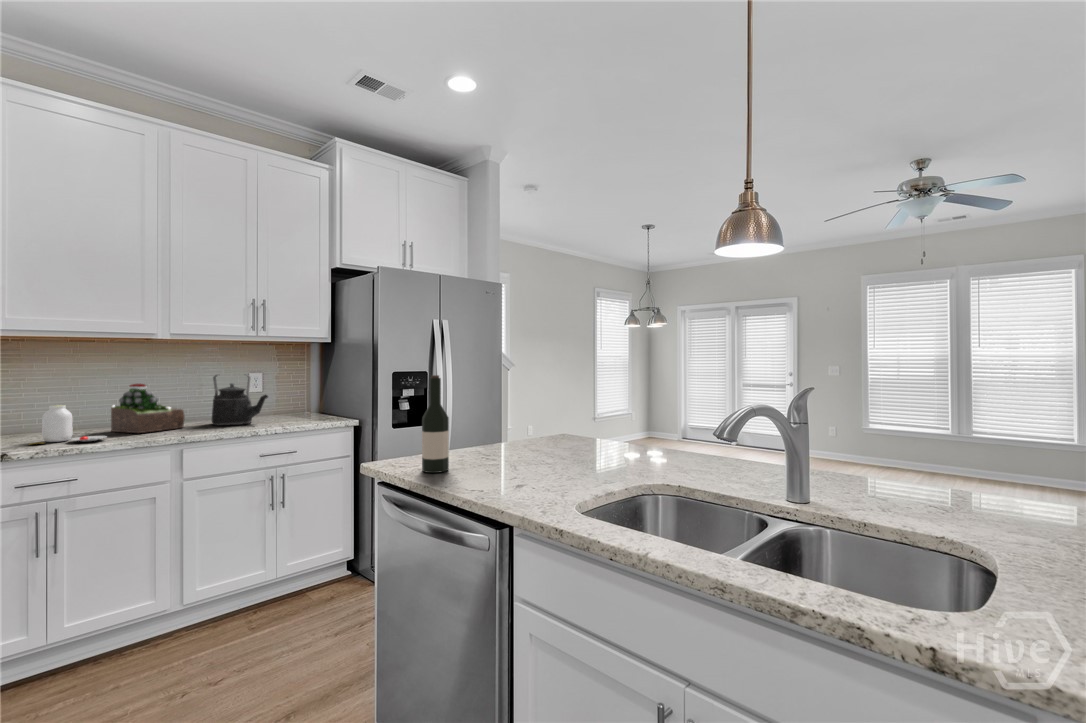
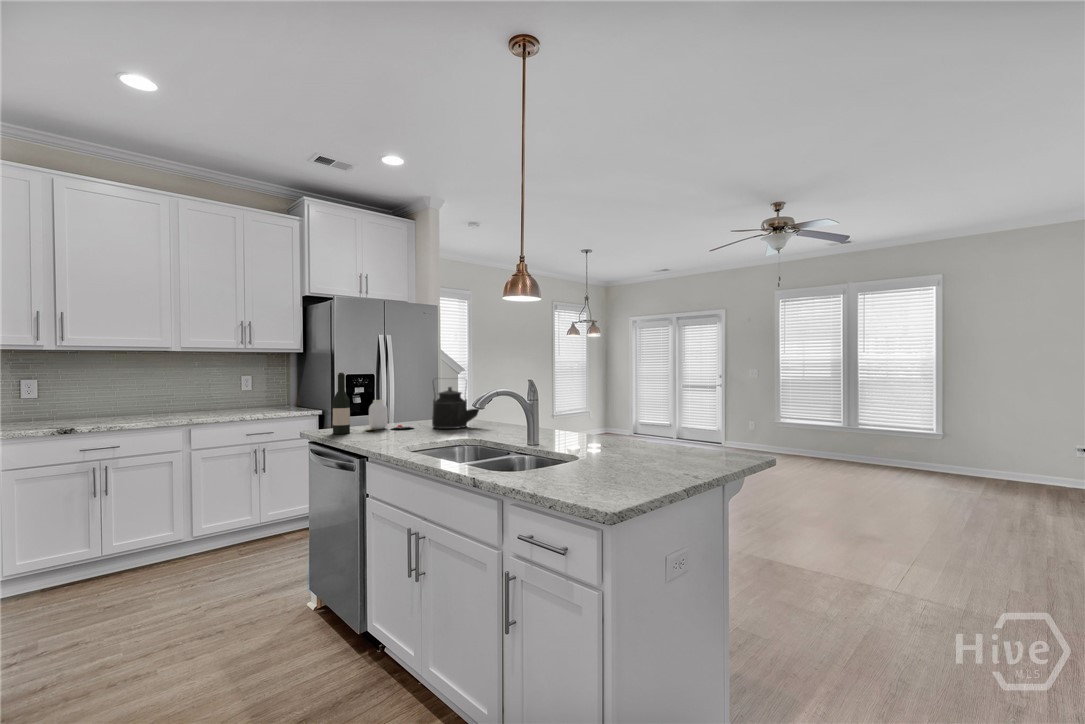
kettle: present [212,375,268,426] -> present [432,383,479,429]
succulent plant: present [111,384,185,433] -> none [140,383,192,418]
jar: present [31,405,107,444] -> present [369,400,414,430]

